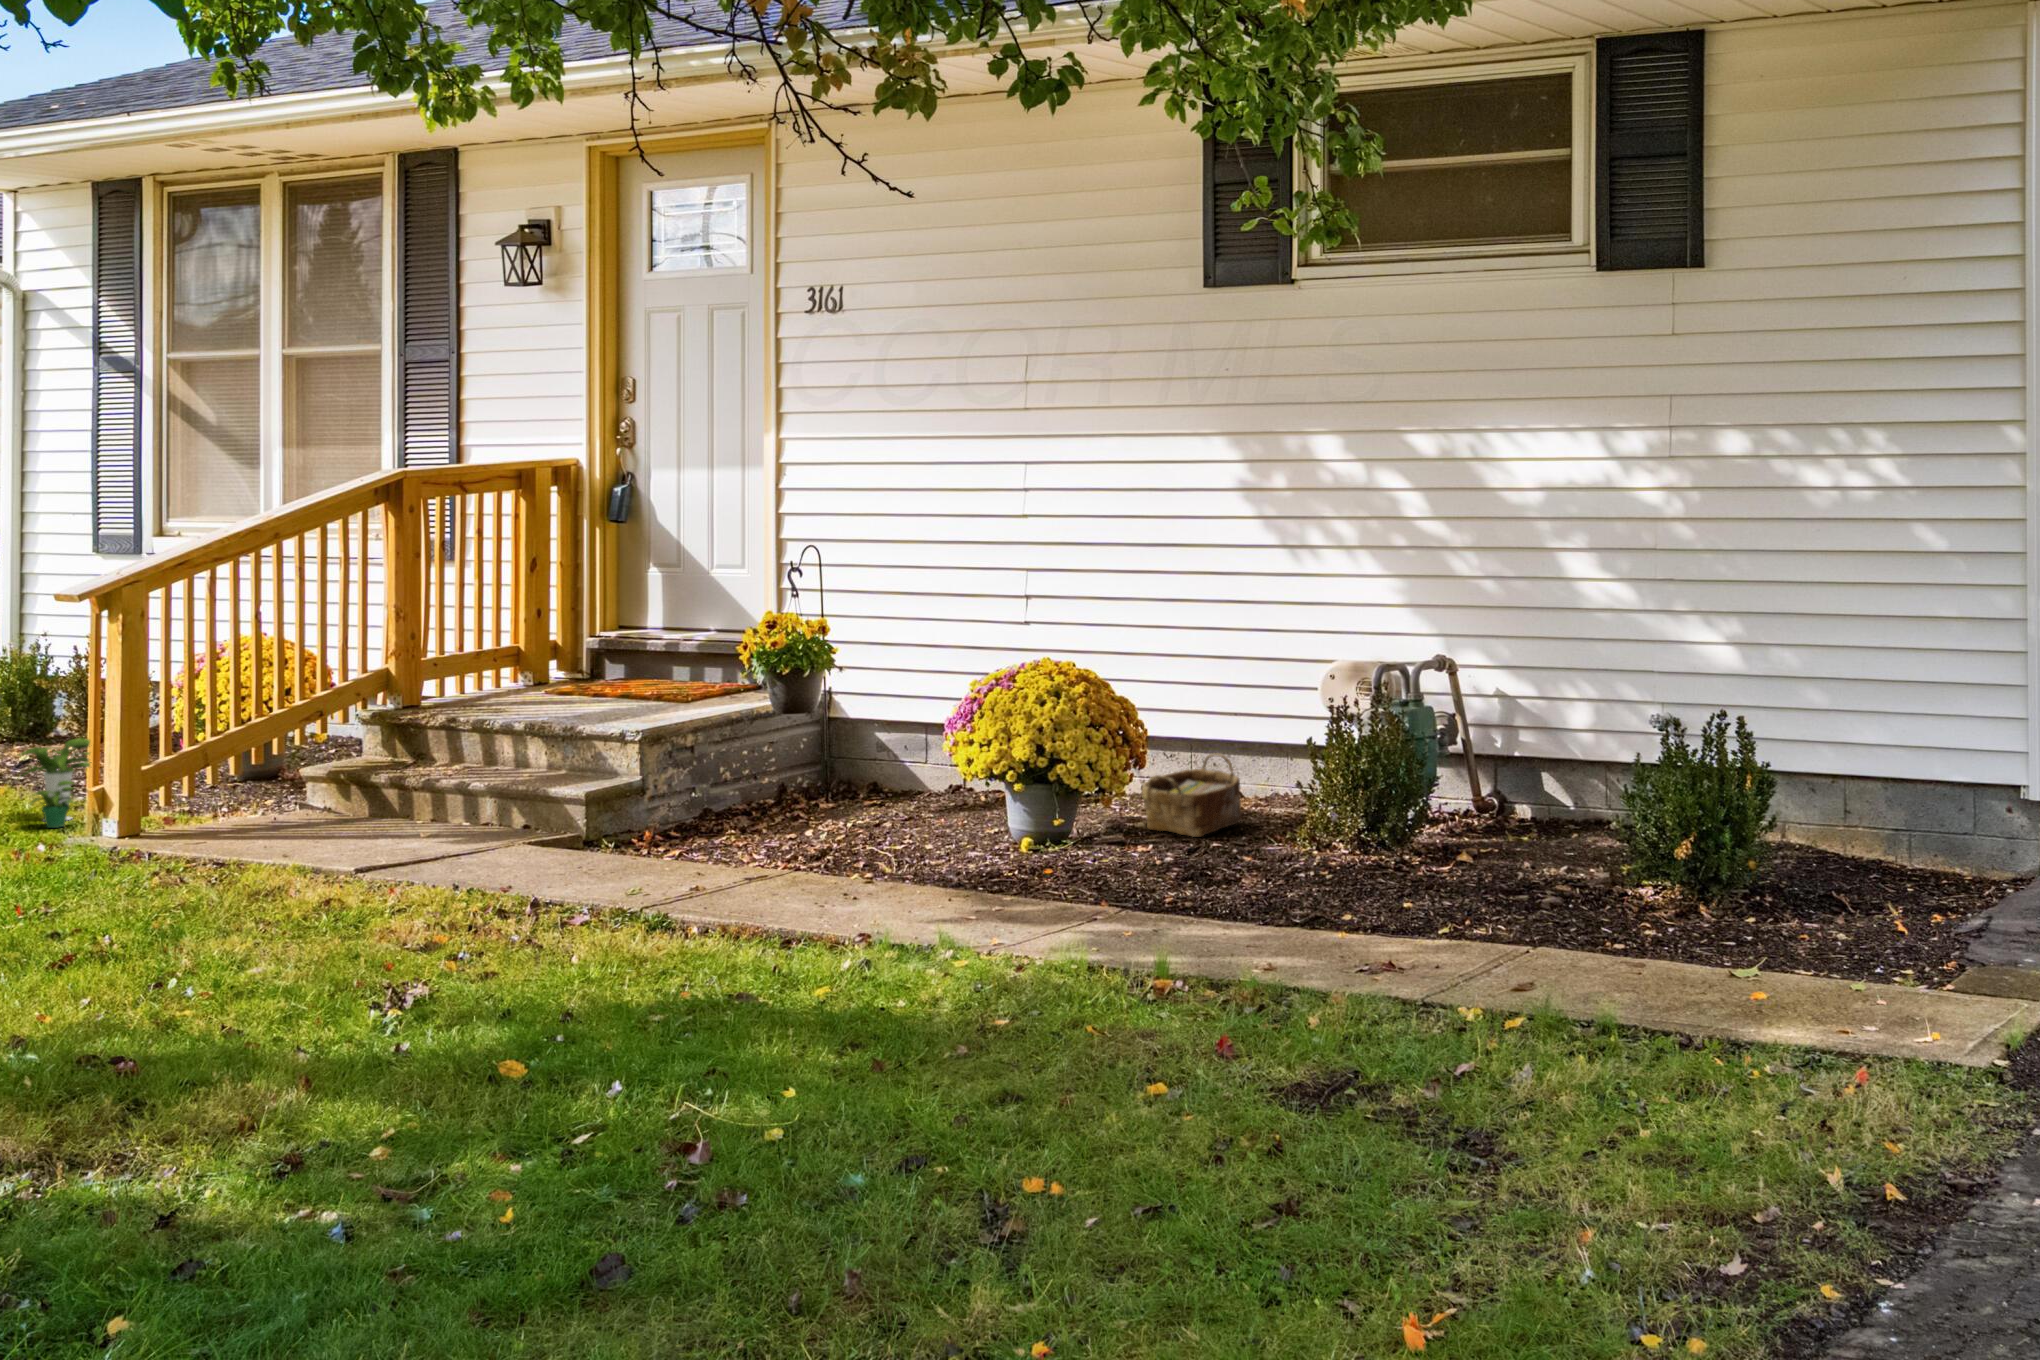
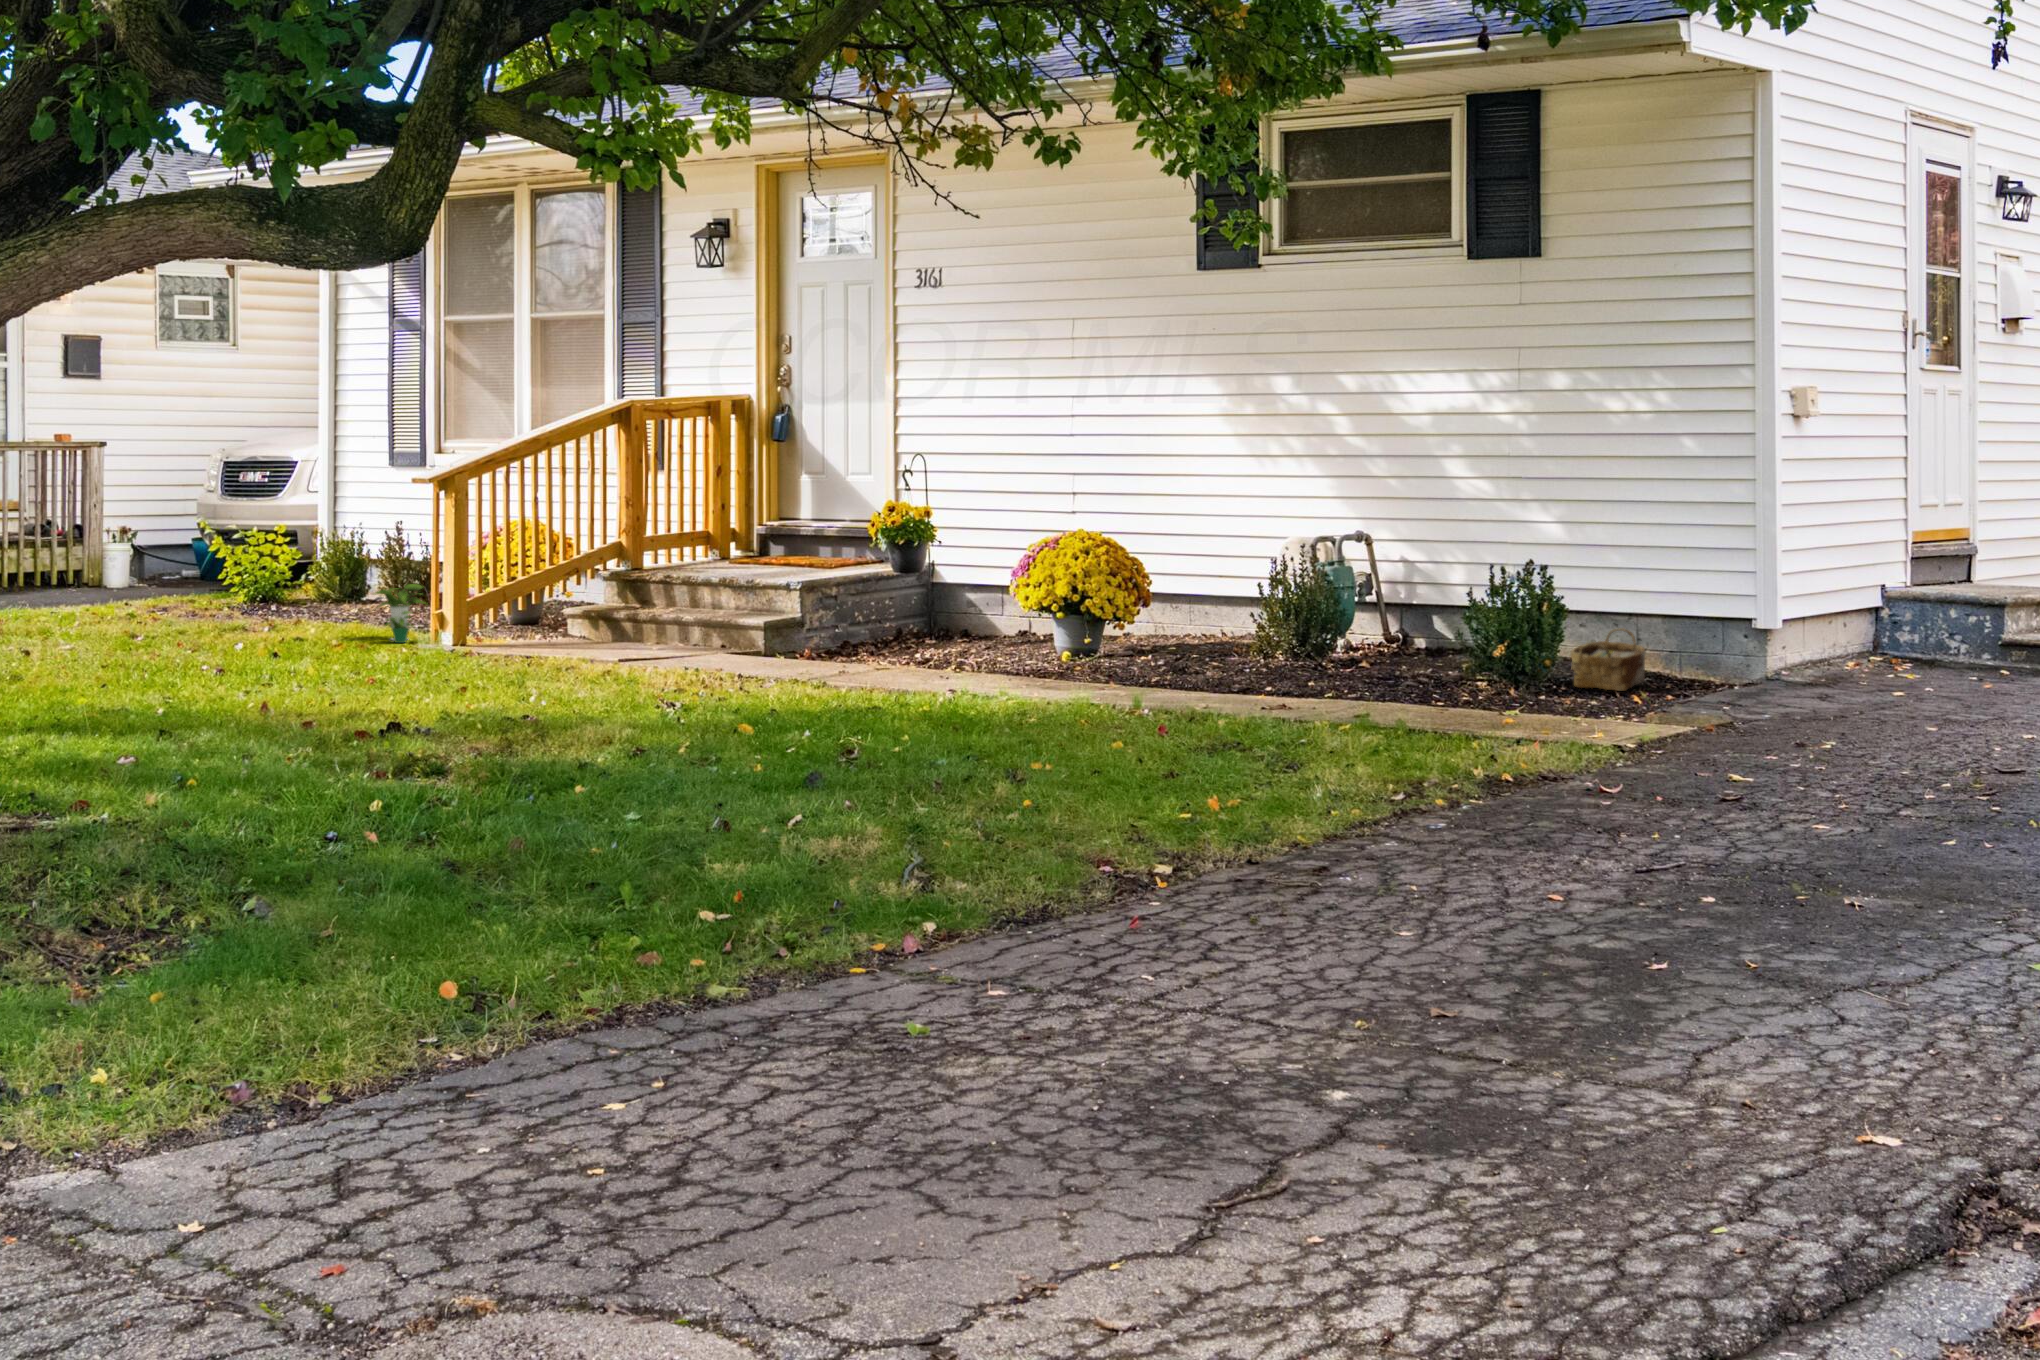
woven basket: present [1142,753,1242,837] -> present [1571,628,1645,691]

